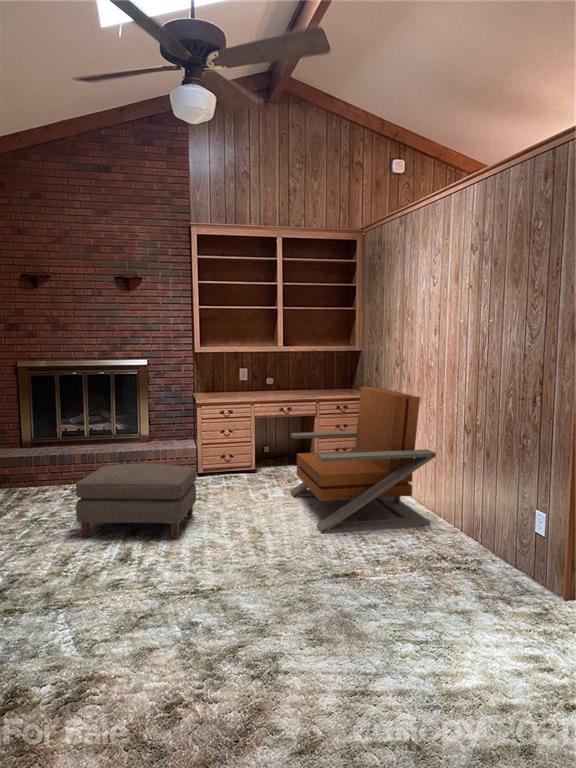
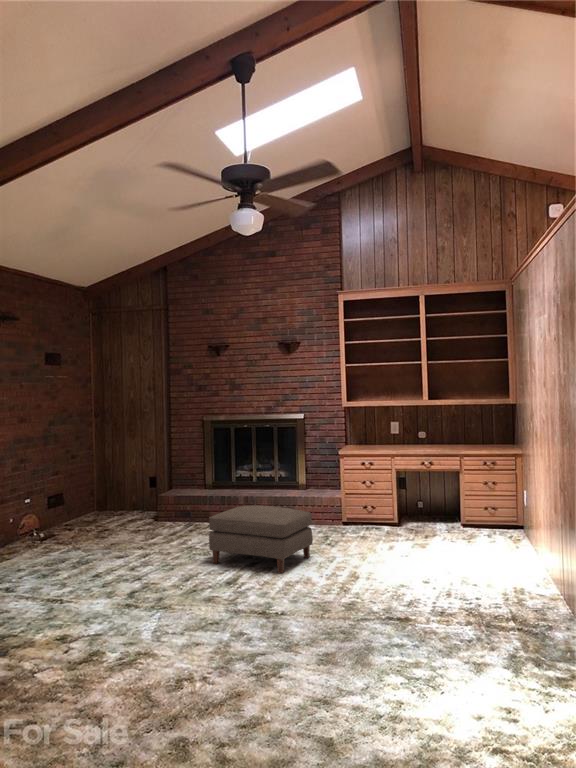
lounge chair: present [291,387,436,534] -> none [409,442,535,591]

